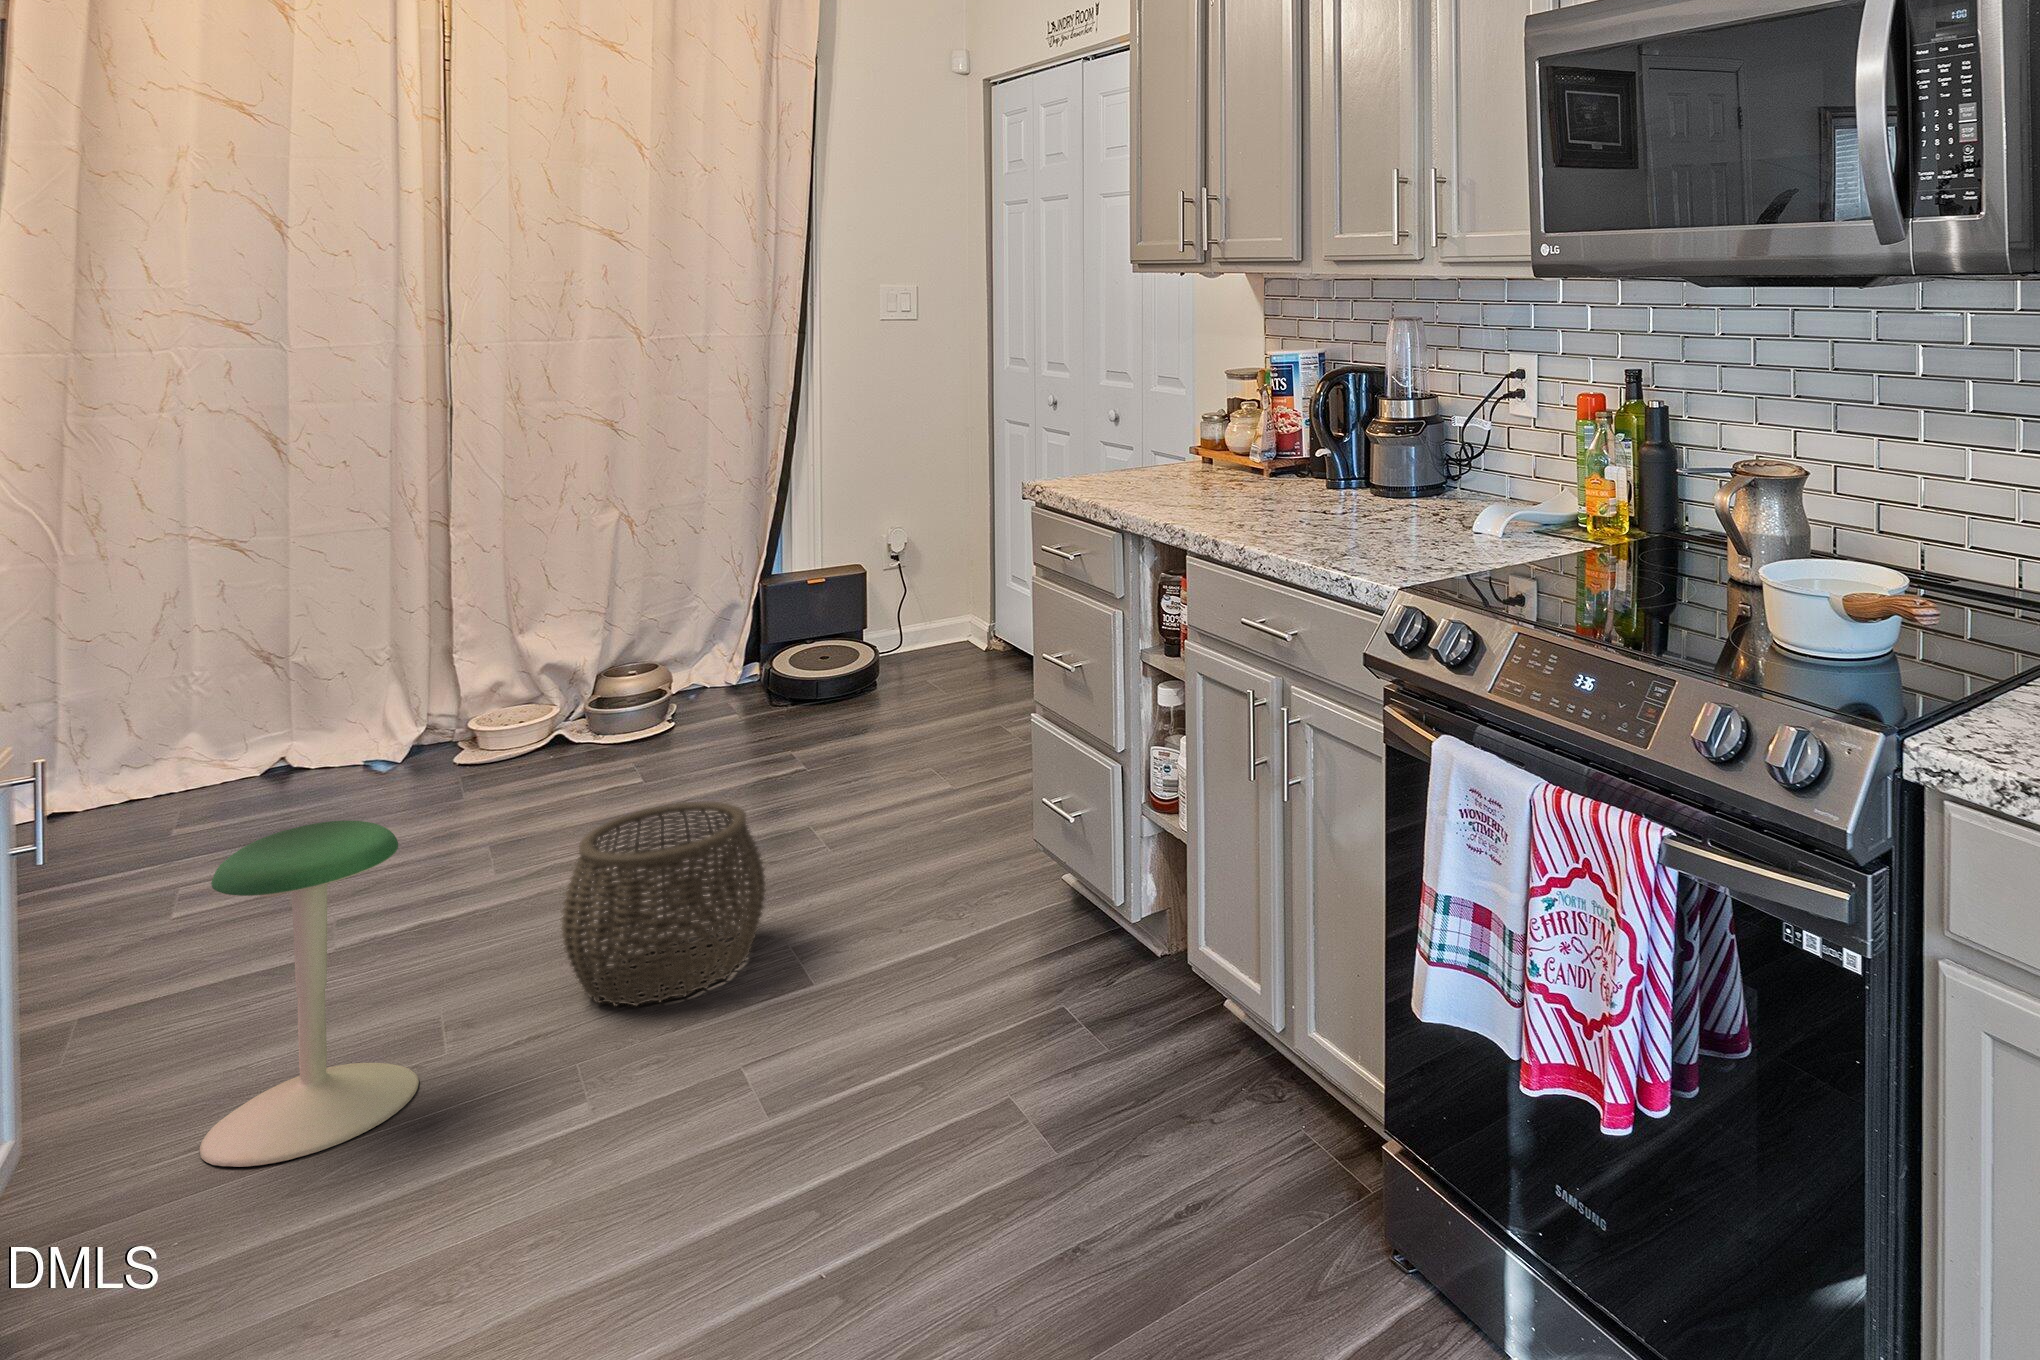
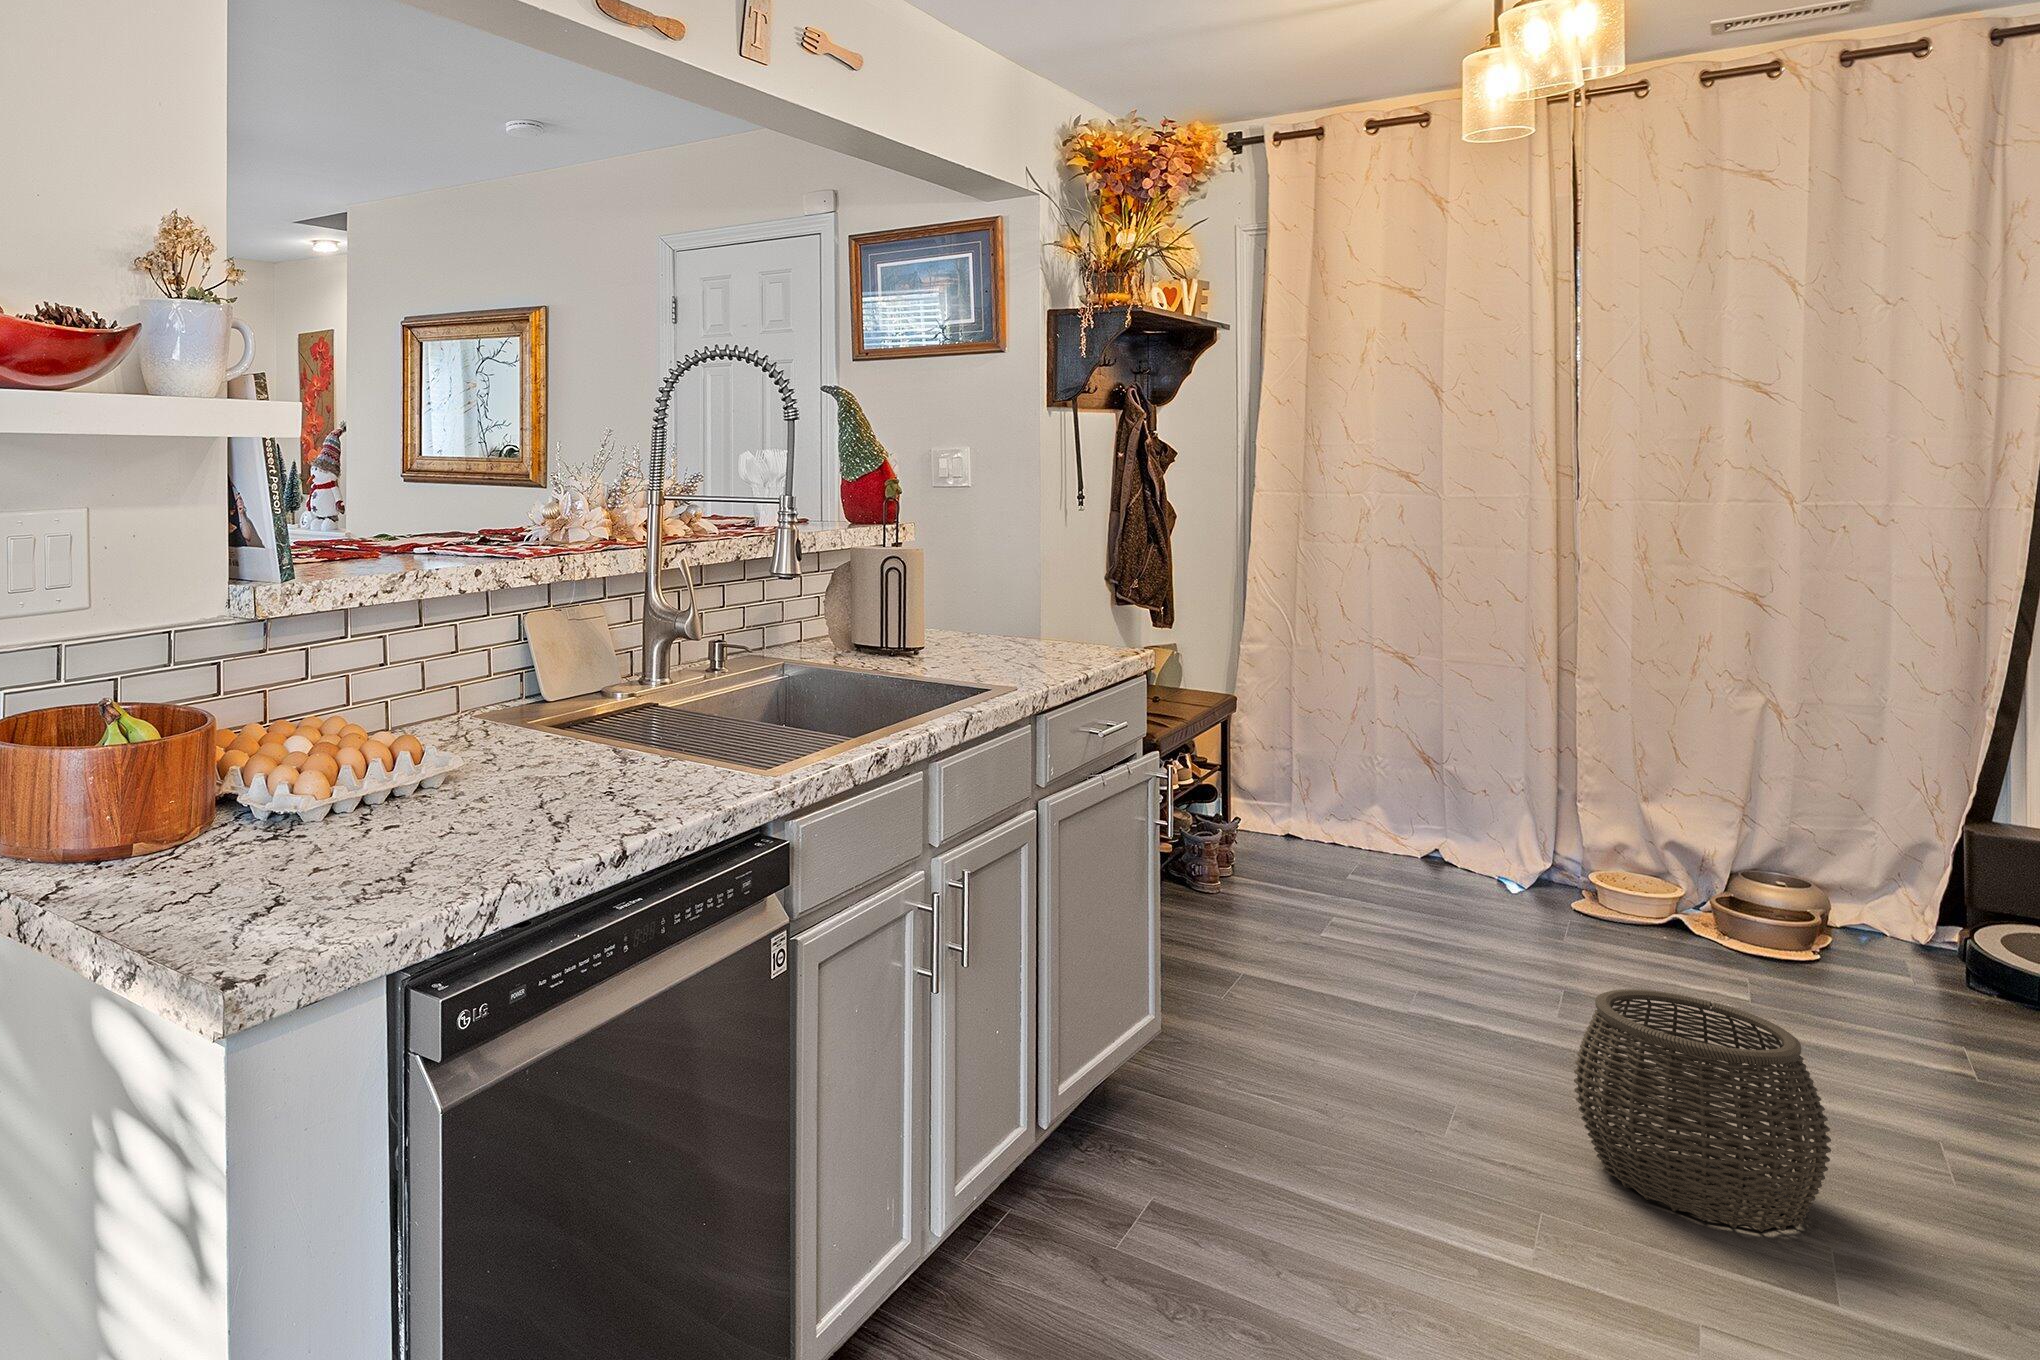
stool: present [199,821,419,1167] -> none [1266,867,1427,1157]

